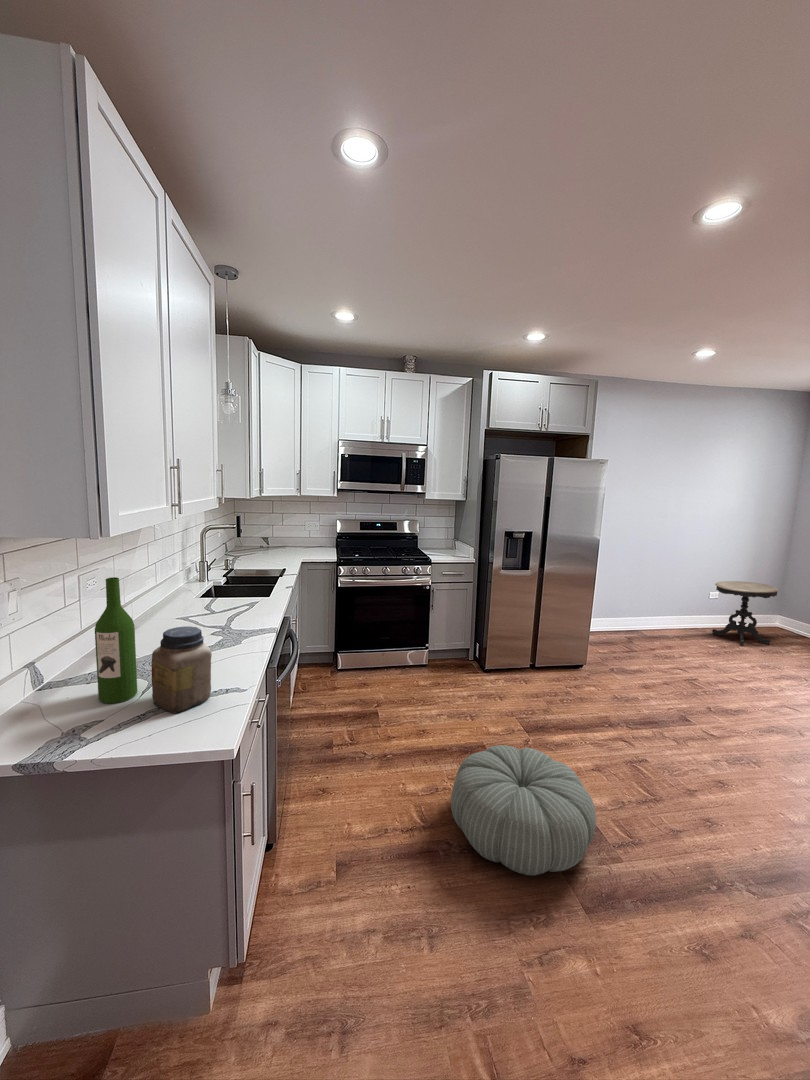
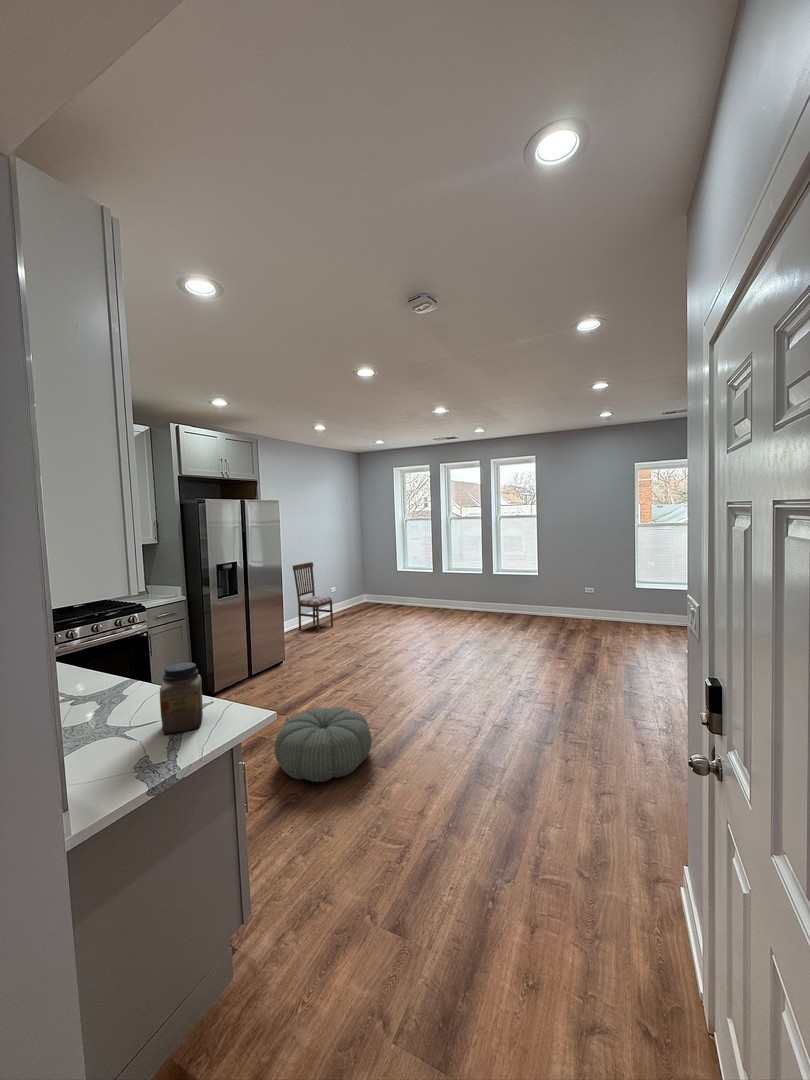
dining chair: none [640,551,697,647] -> present [293,562,333,632]
wine bottle: present [95,577,137,704] -> none [98,639,138,755]
side table: present [712,581,778,646] -> none [335,576,369,618]

